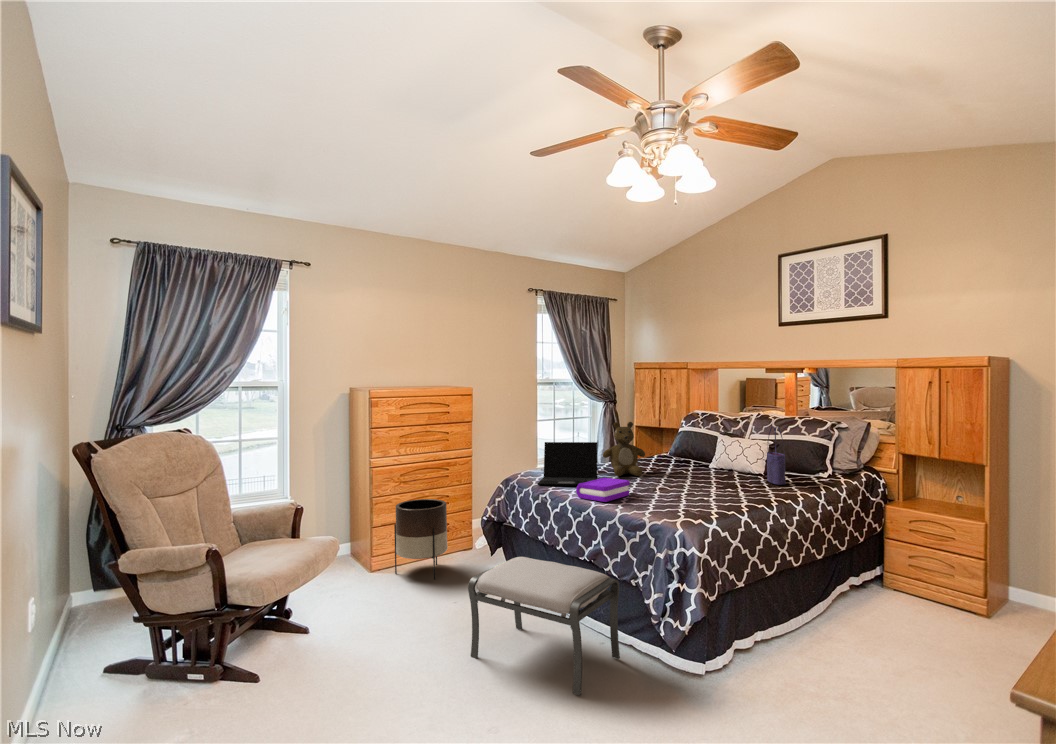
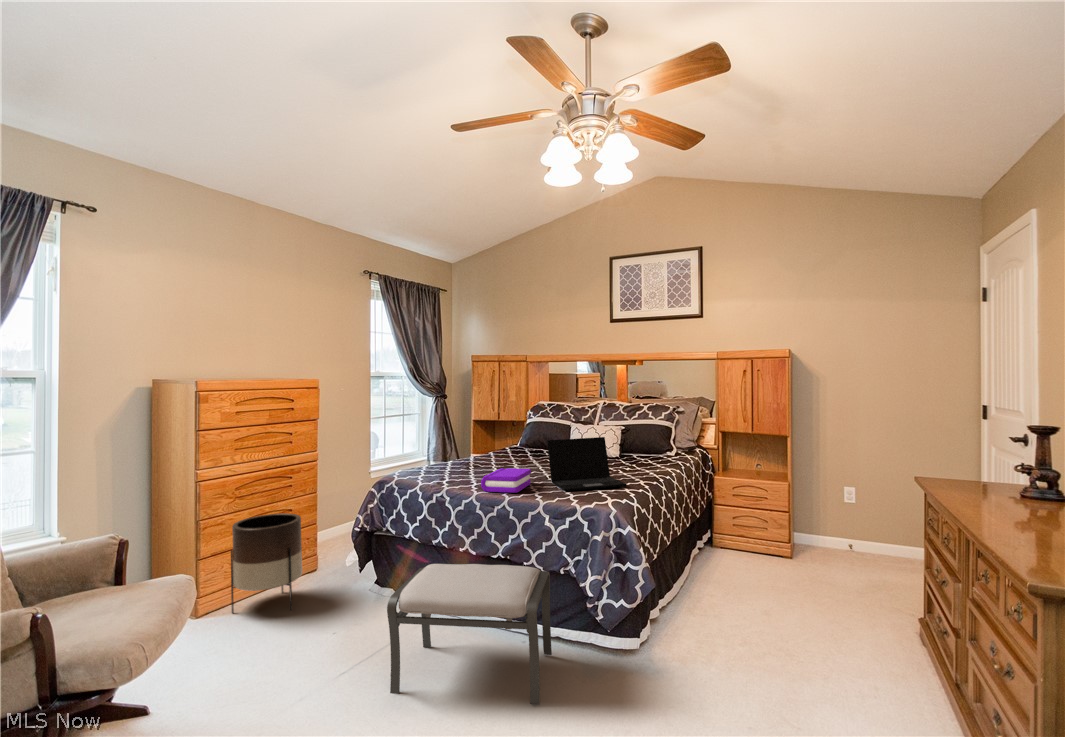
teddy bear: present [603,422,645,476] -> none [478,411,522,467]
tote bag: present [767,426,786,485] -> none [630,410,649,463]
laptop: present [537,442,597,486] -> present [547,437,627,491]

